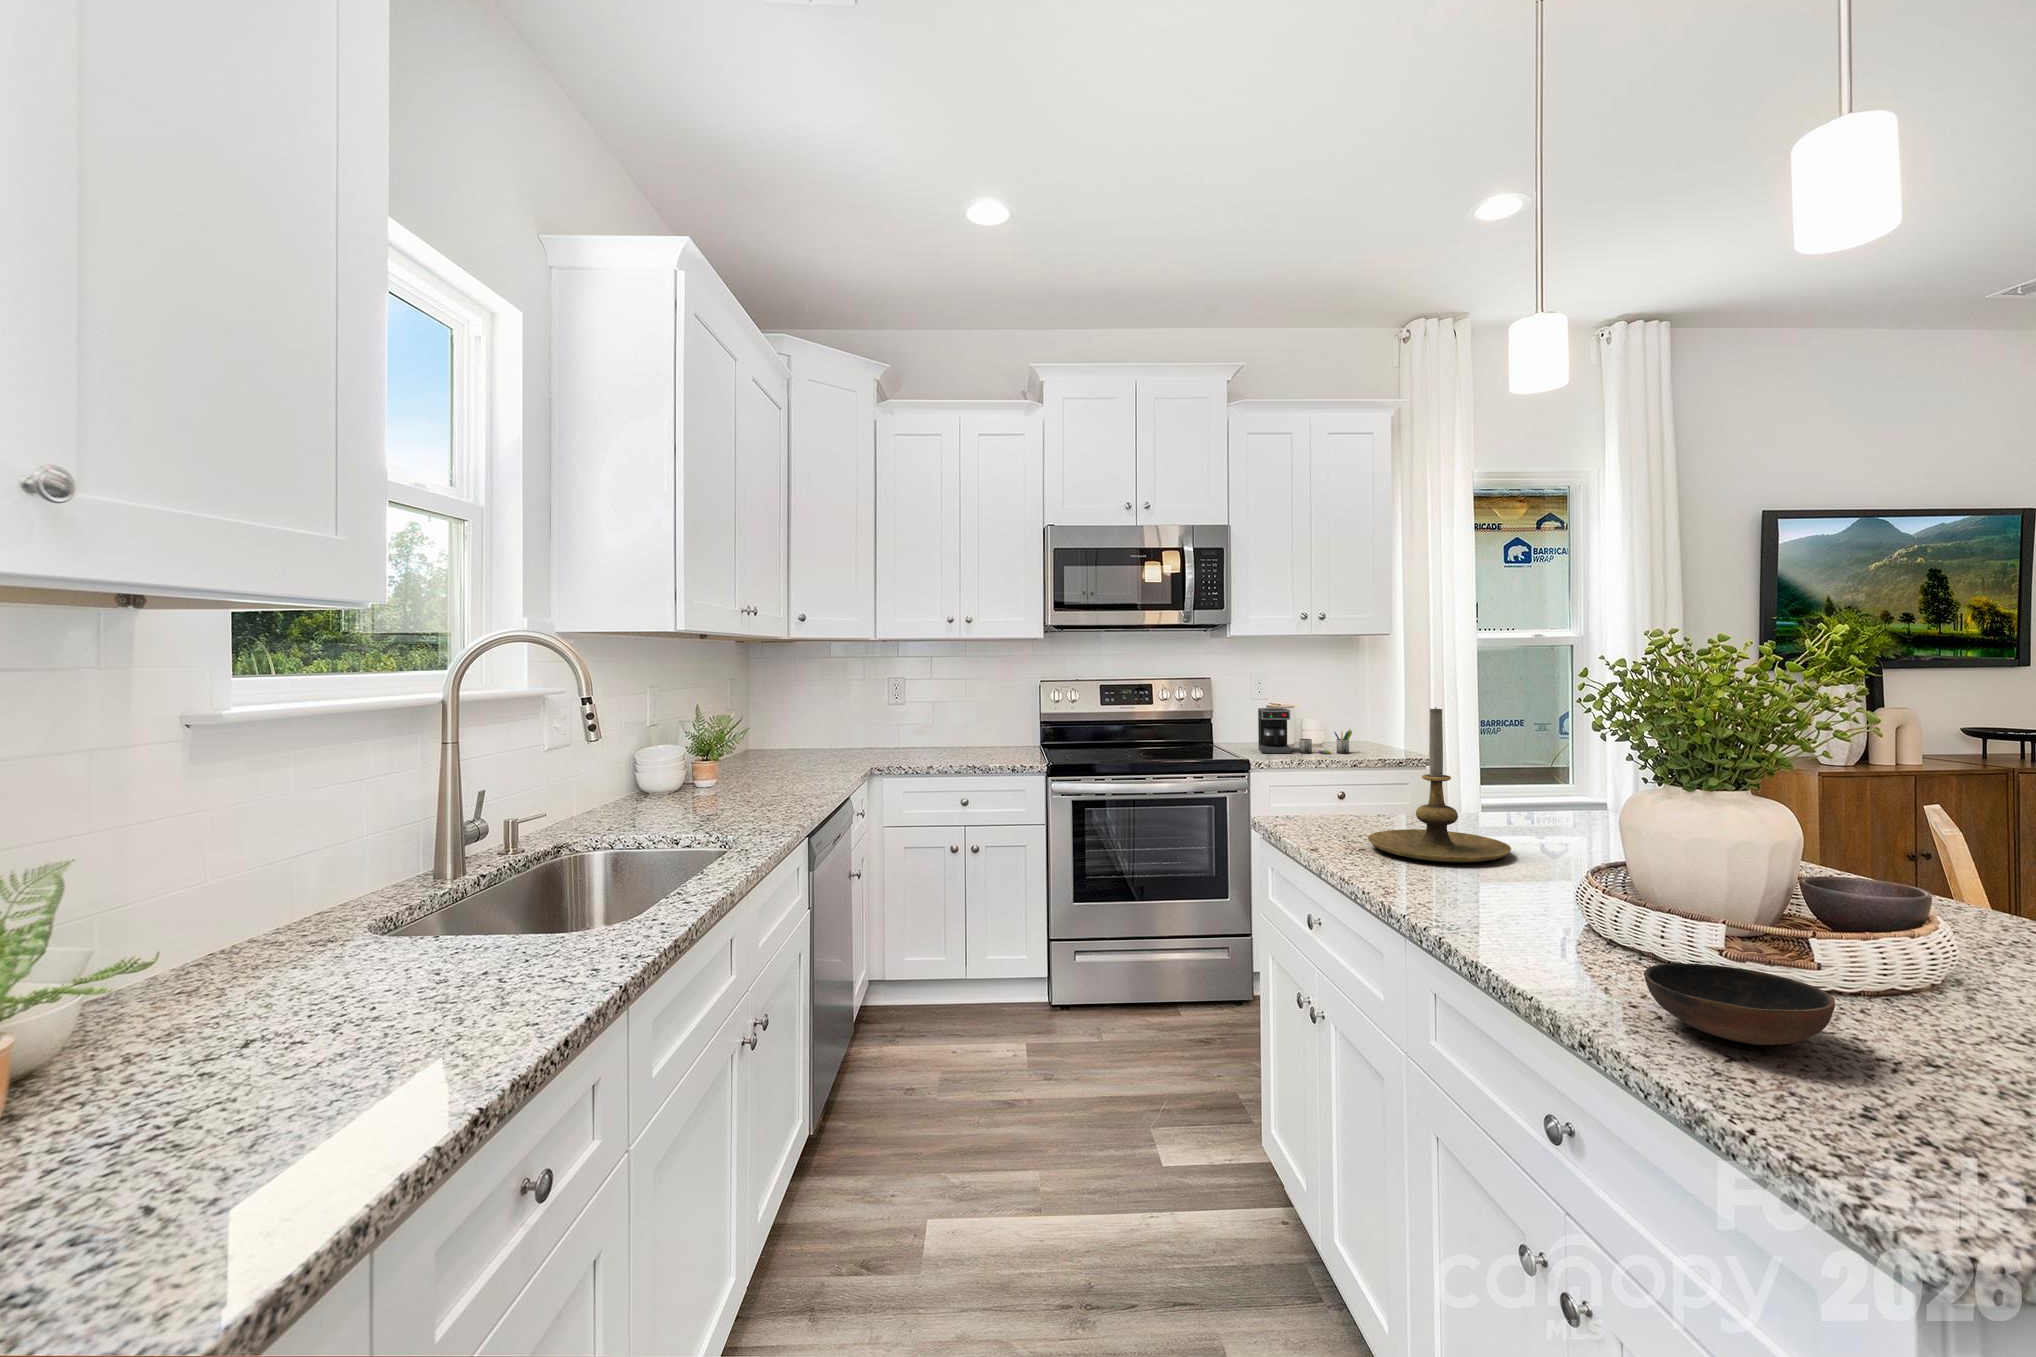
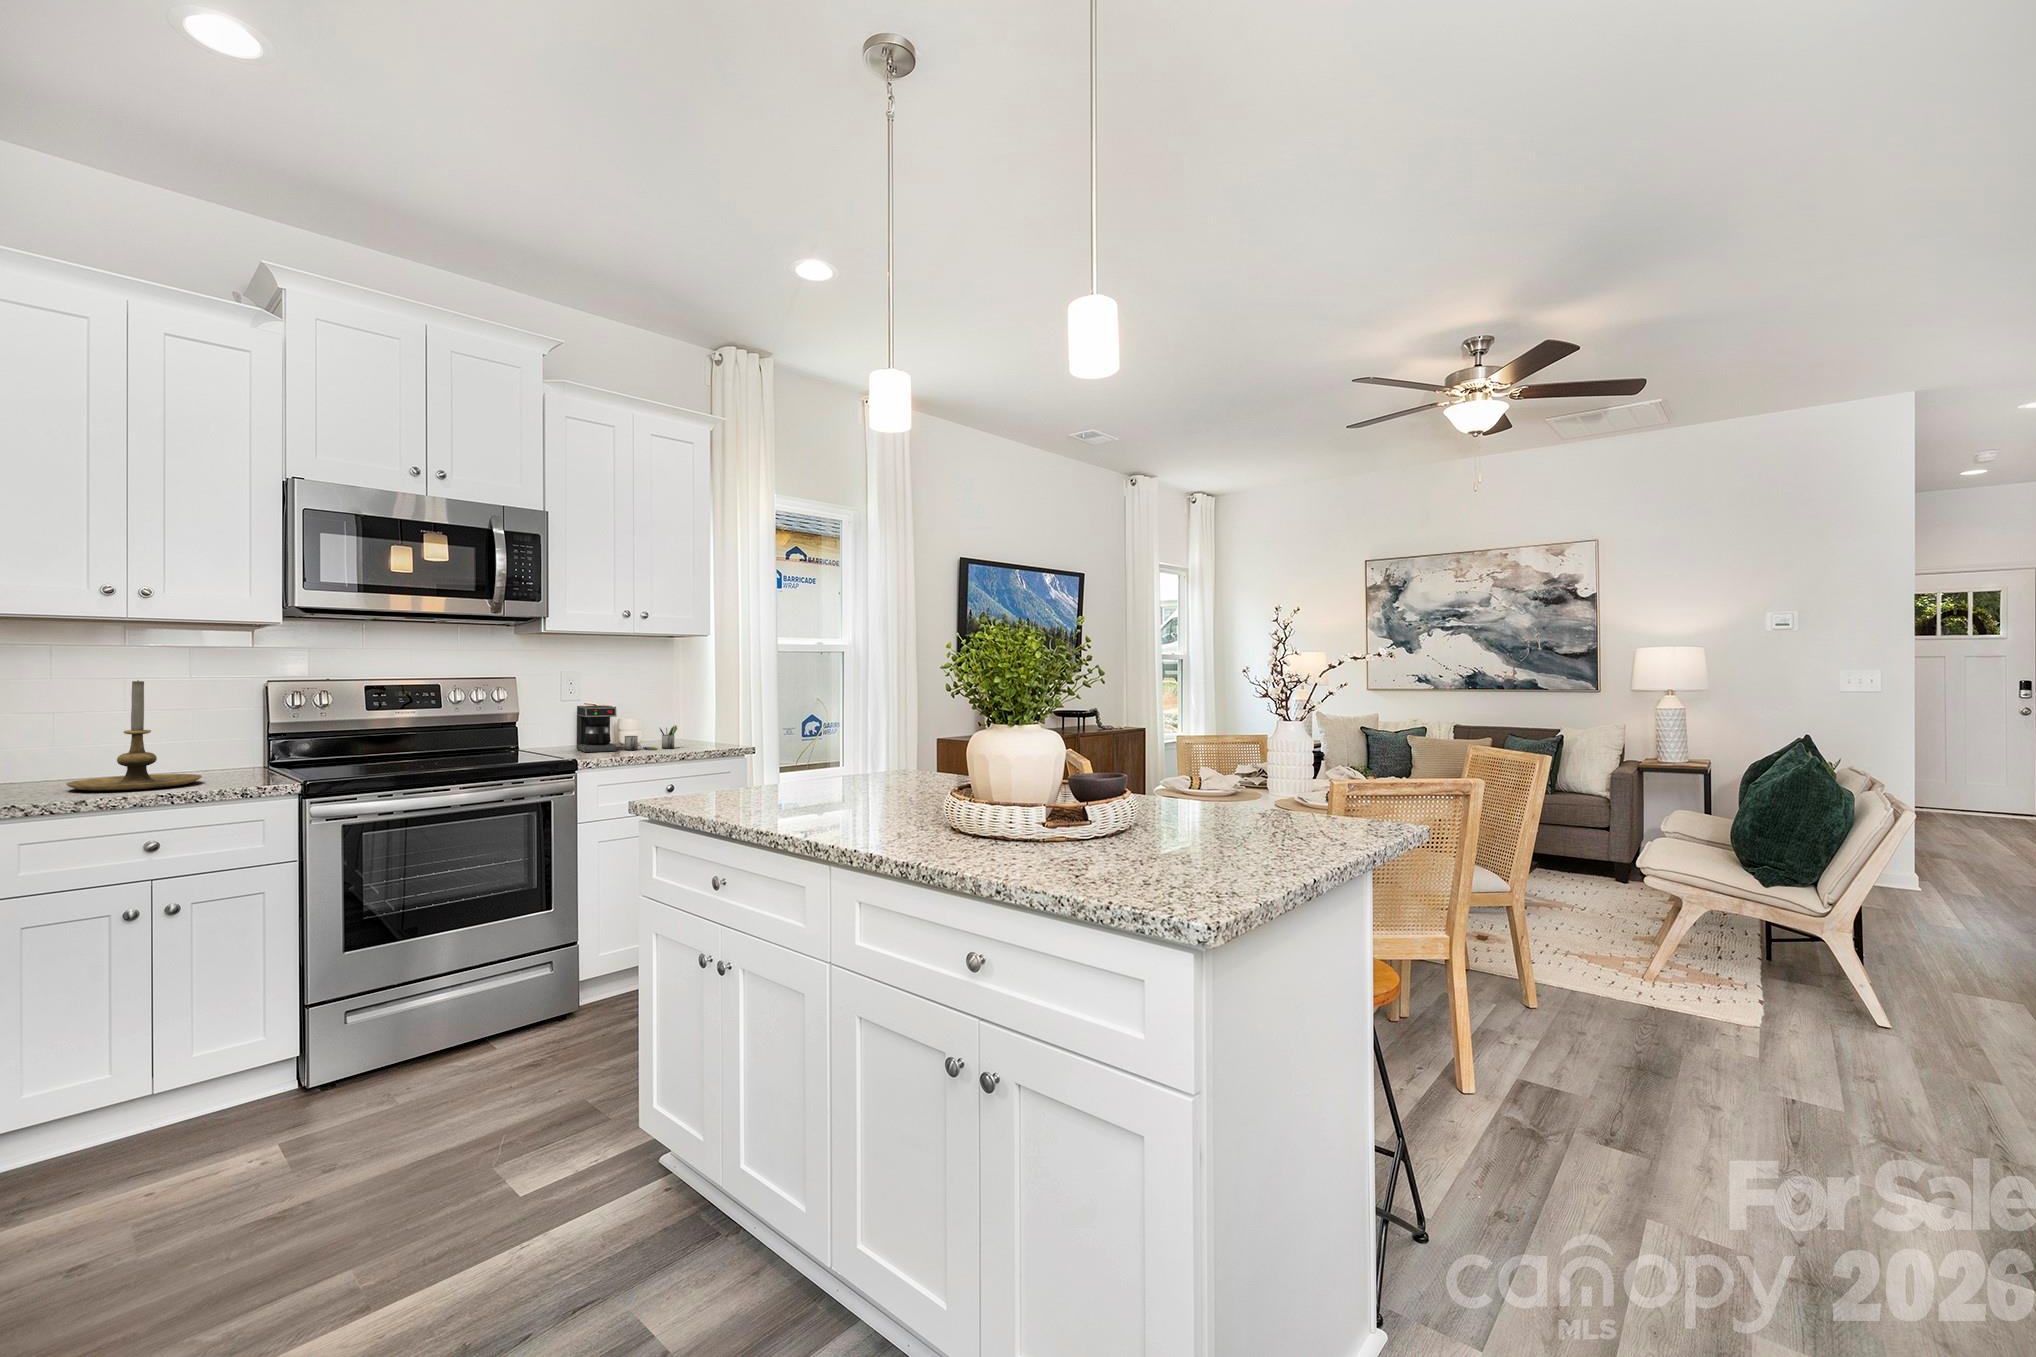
candle holder: present [1368,707,1511,862] -> present [66,680,202,791]
bowl: present [1644,963,1835,1045] -> none [1014,830,1100,868]

